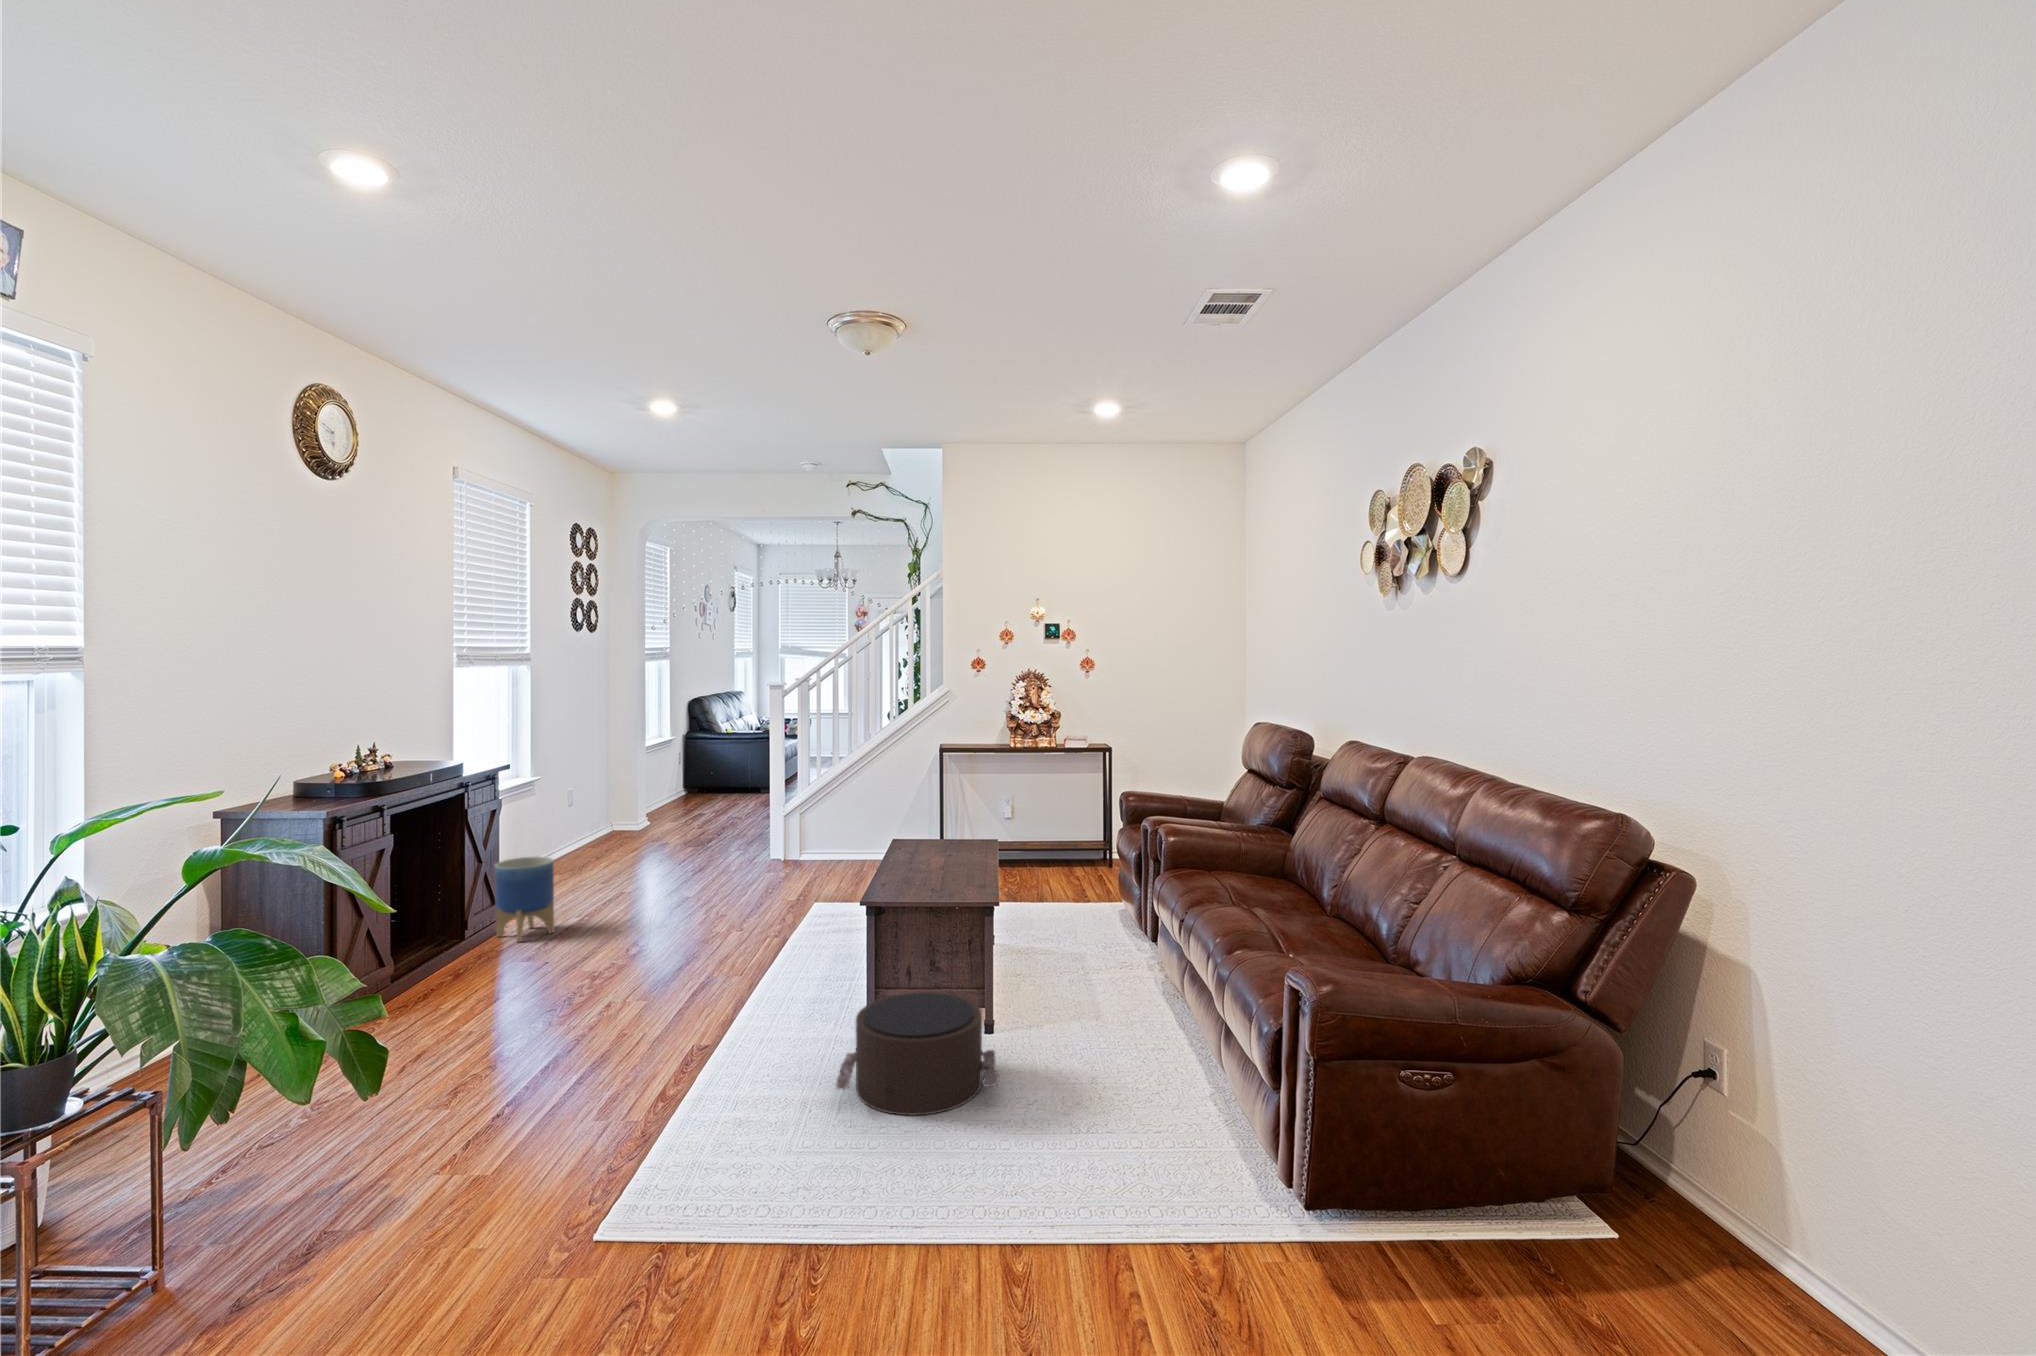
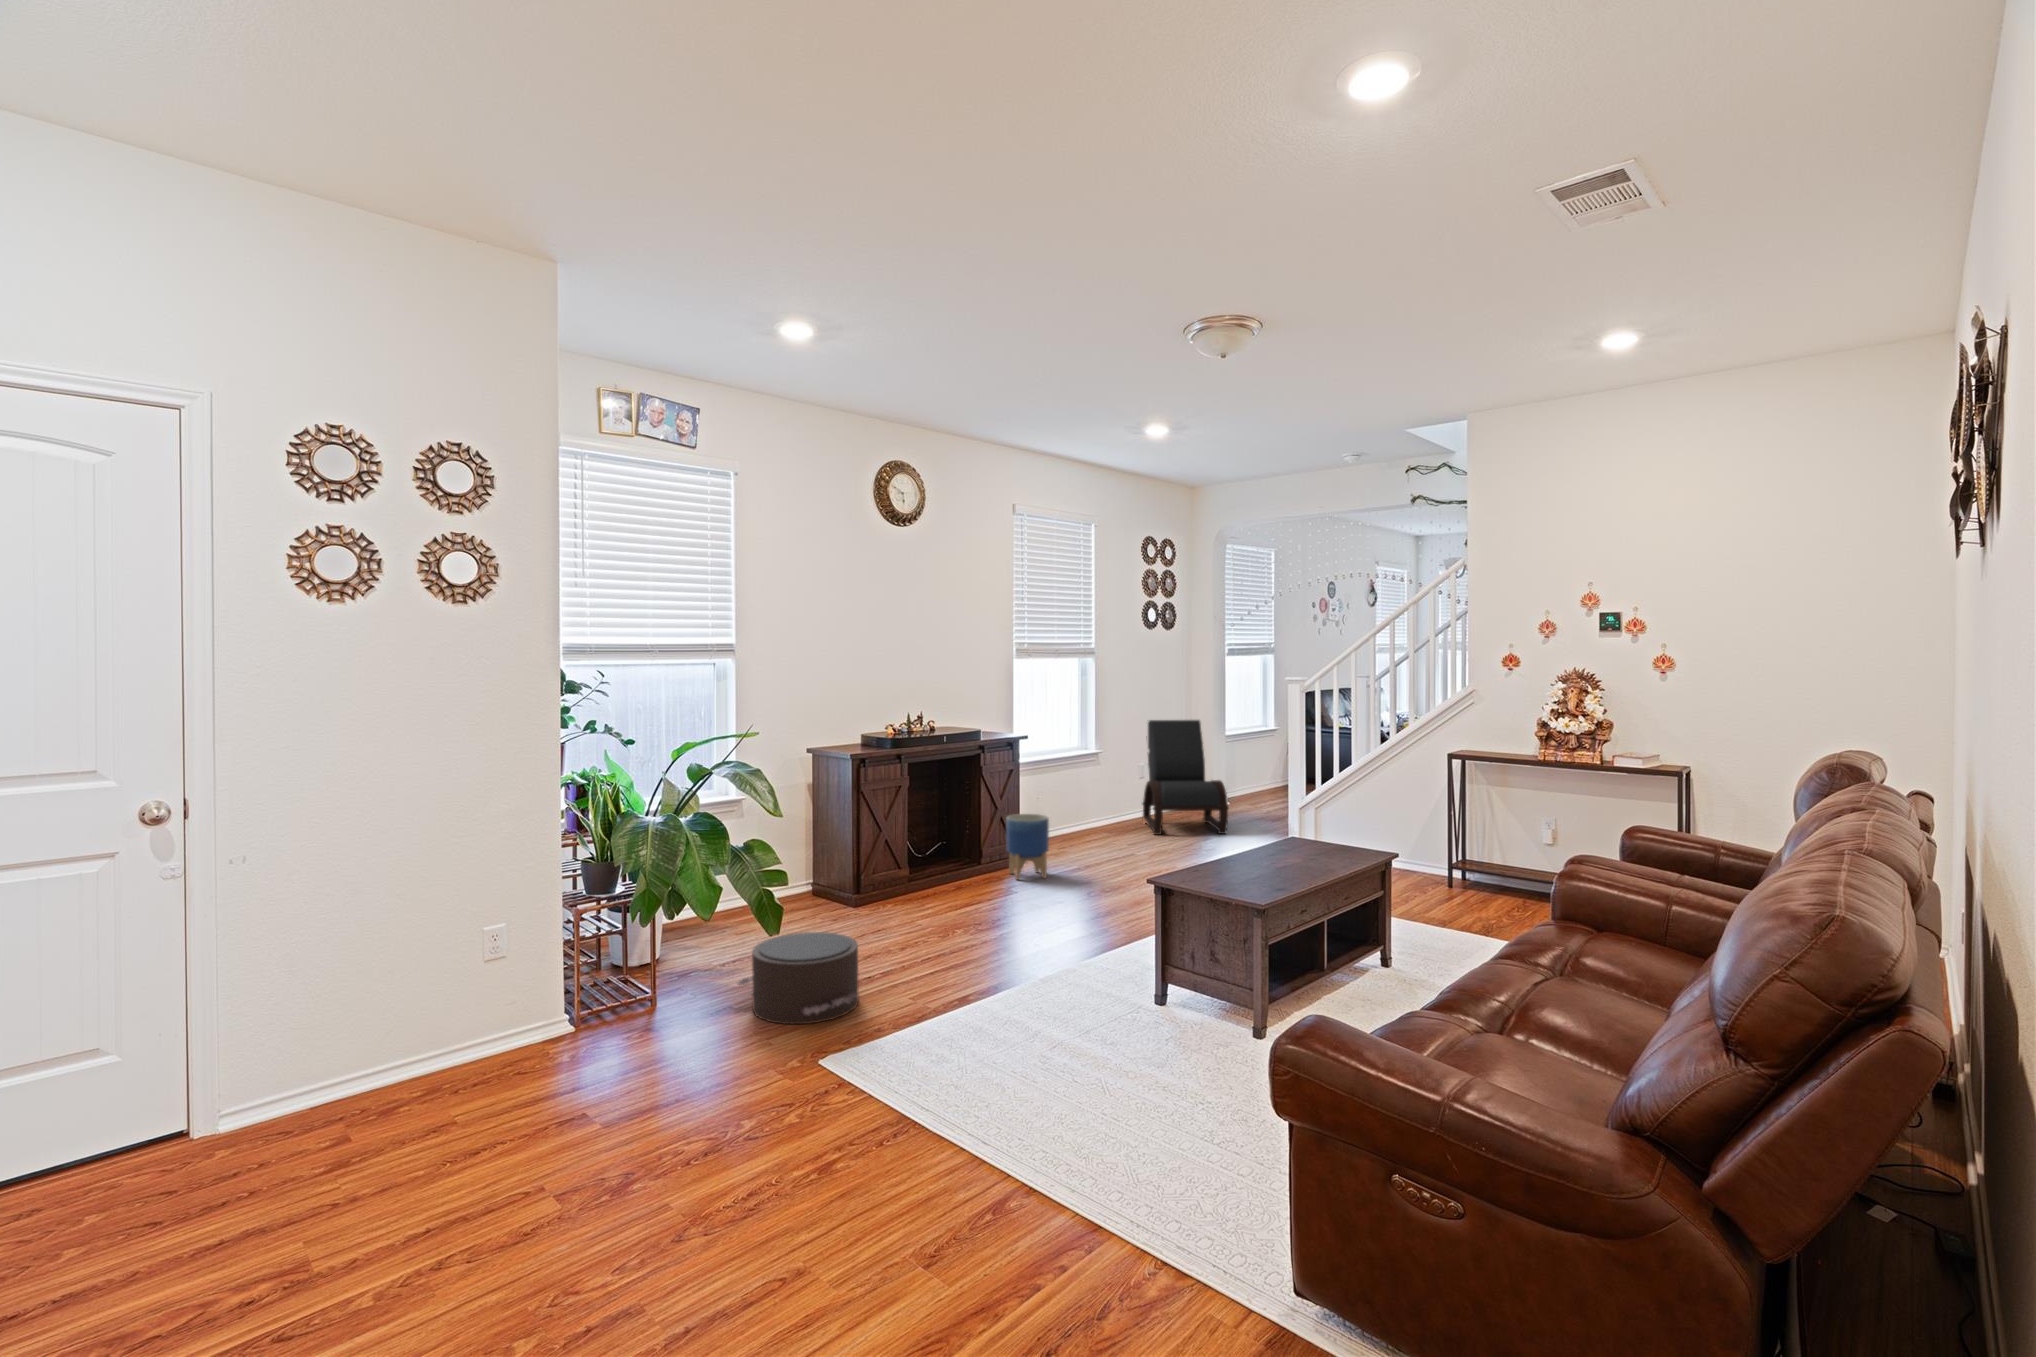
lounge chair: none [572,730,690,861] -> present [1142,720,1229,835]
pouf: present [836,992,999,1115] -> present [737,932,859,1024]

